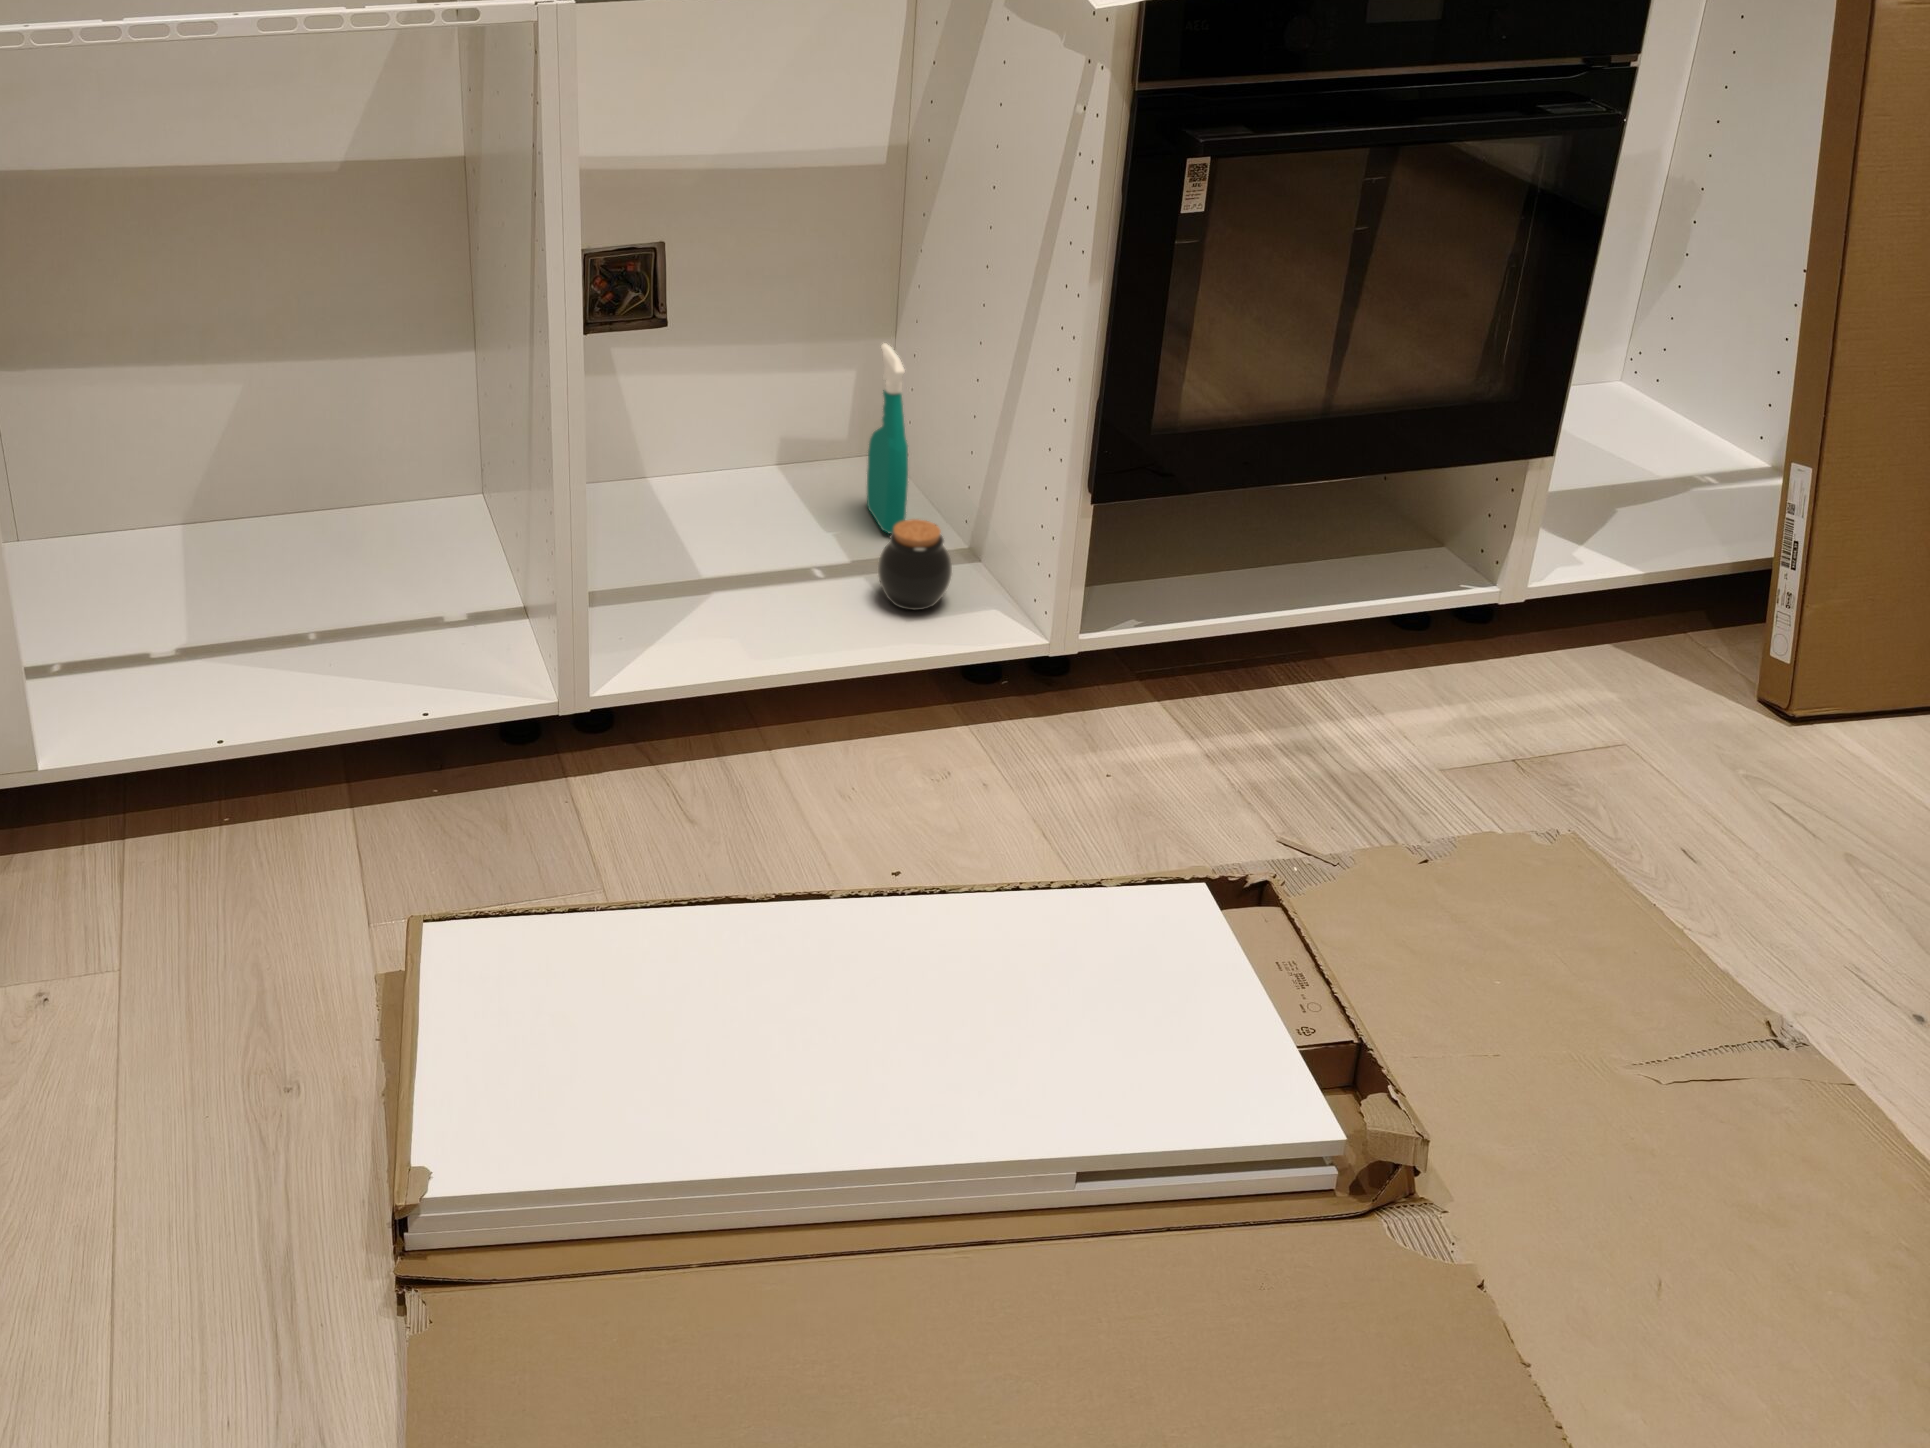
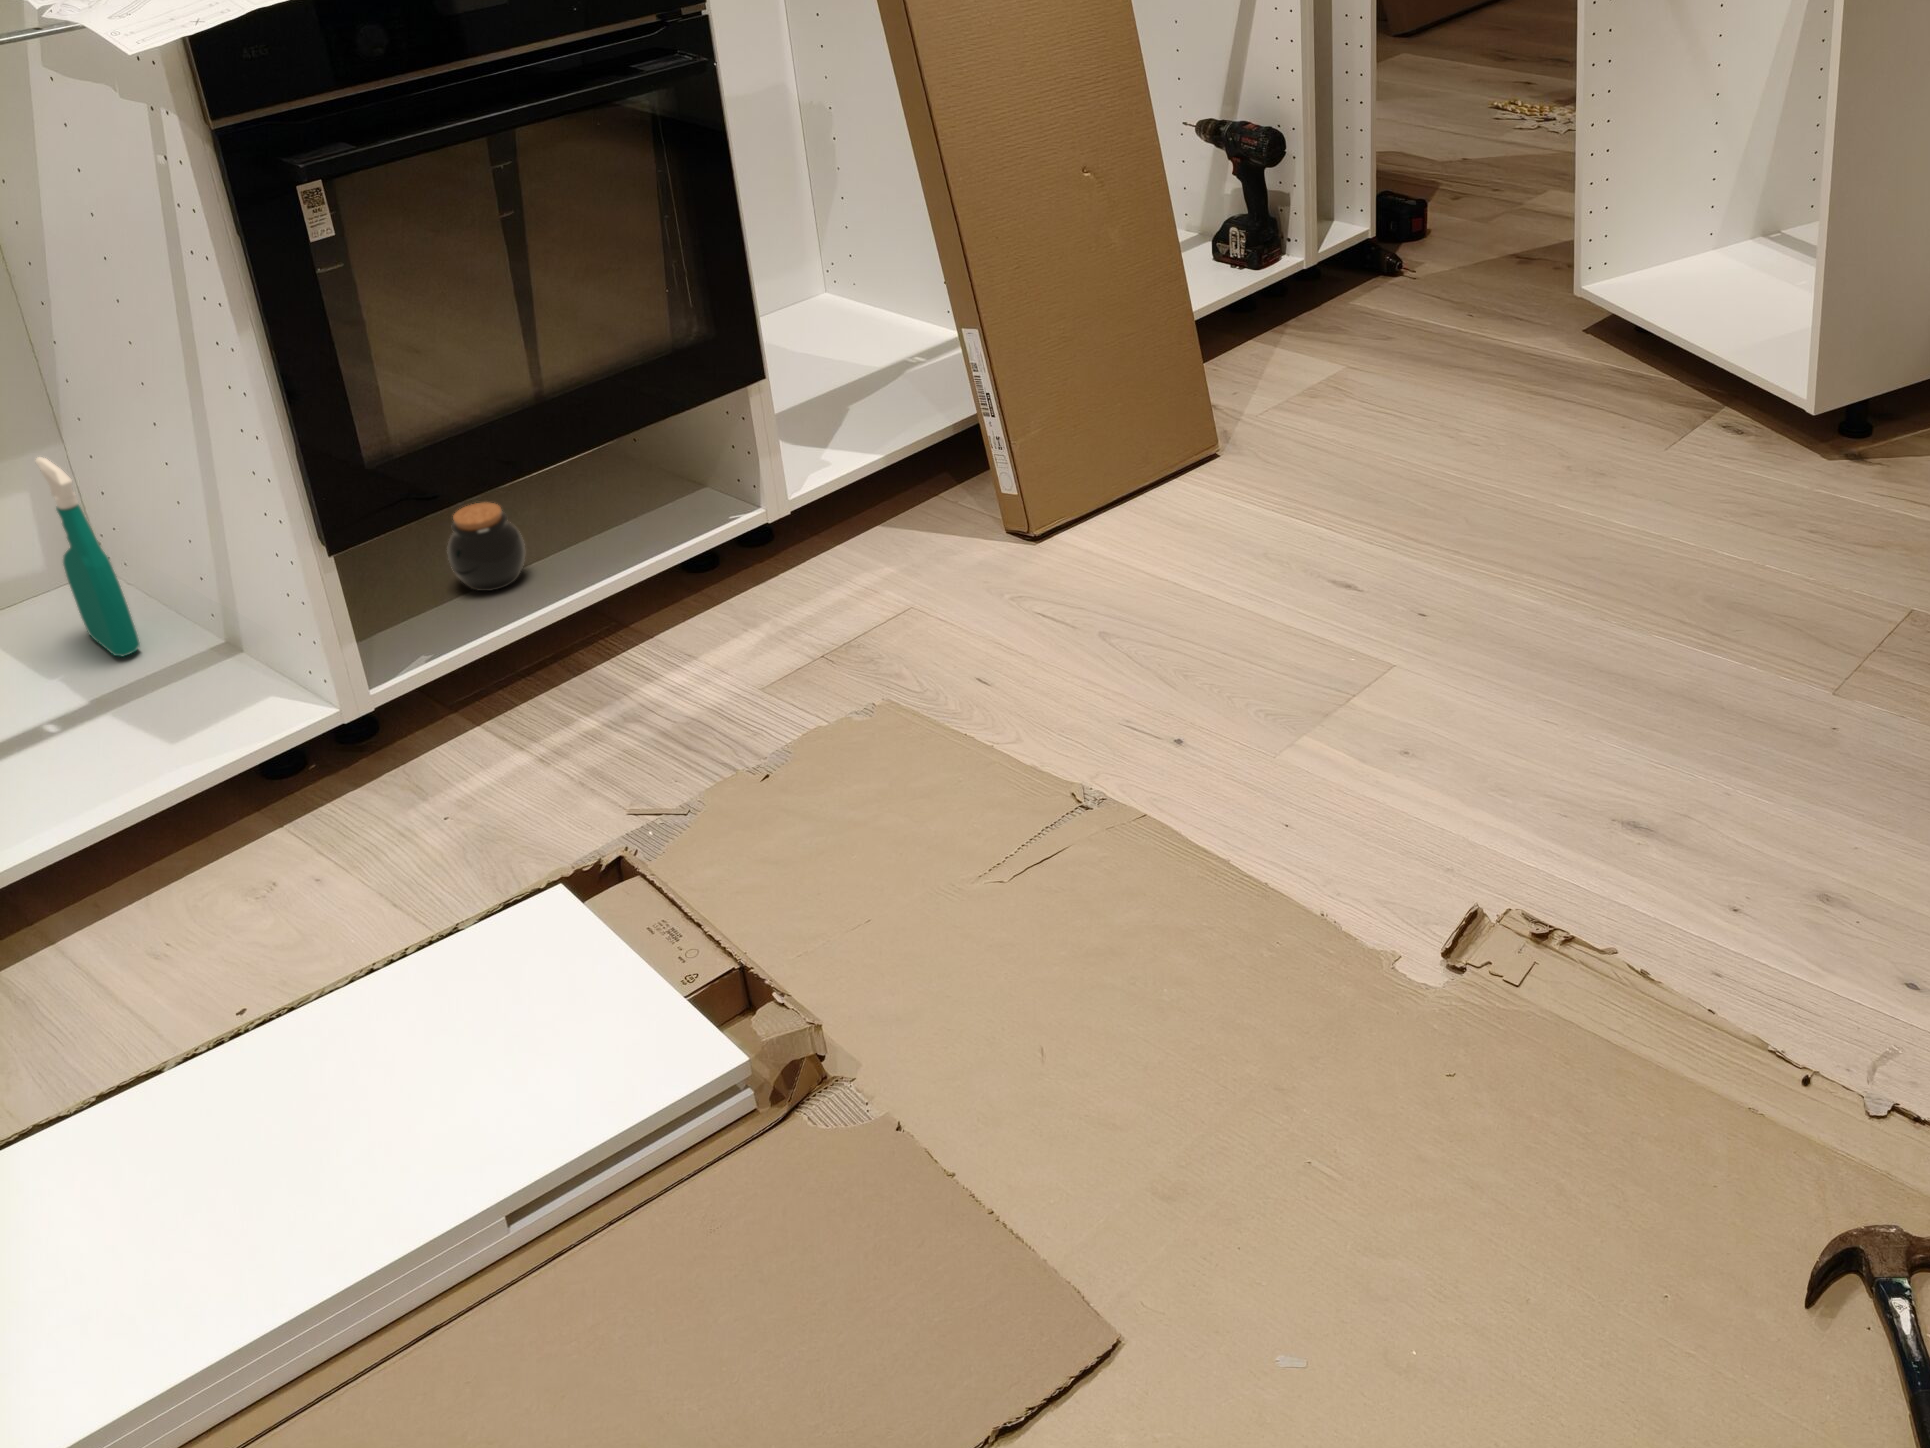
jar: present [878,519,952,610] -> present [447,502,525,591]

